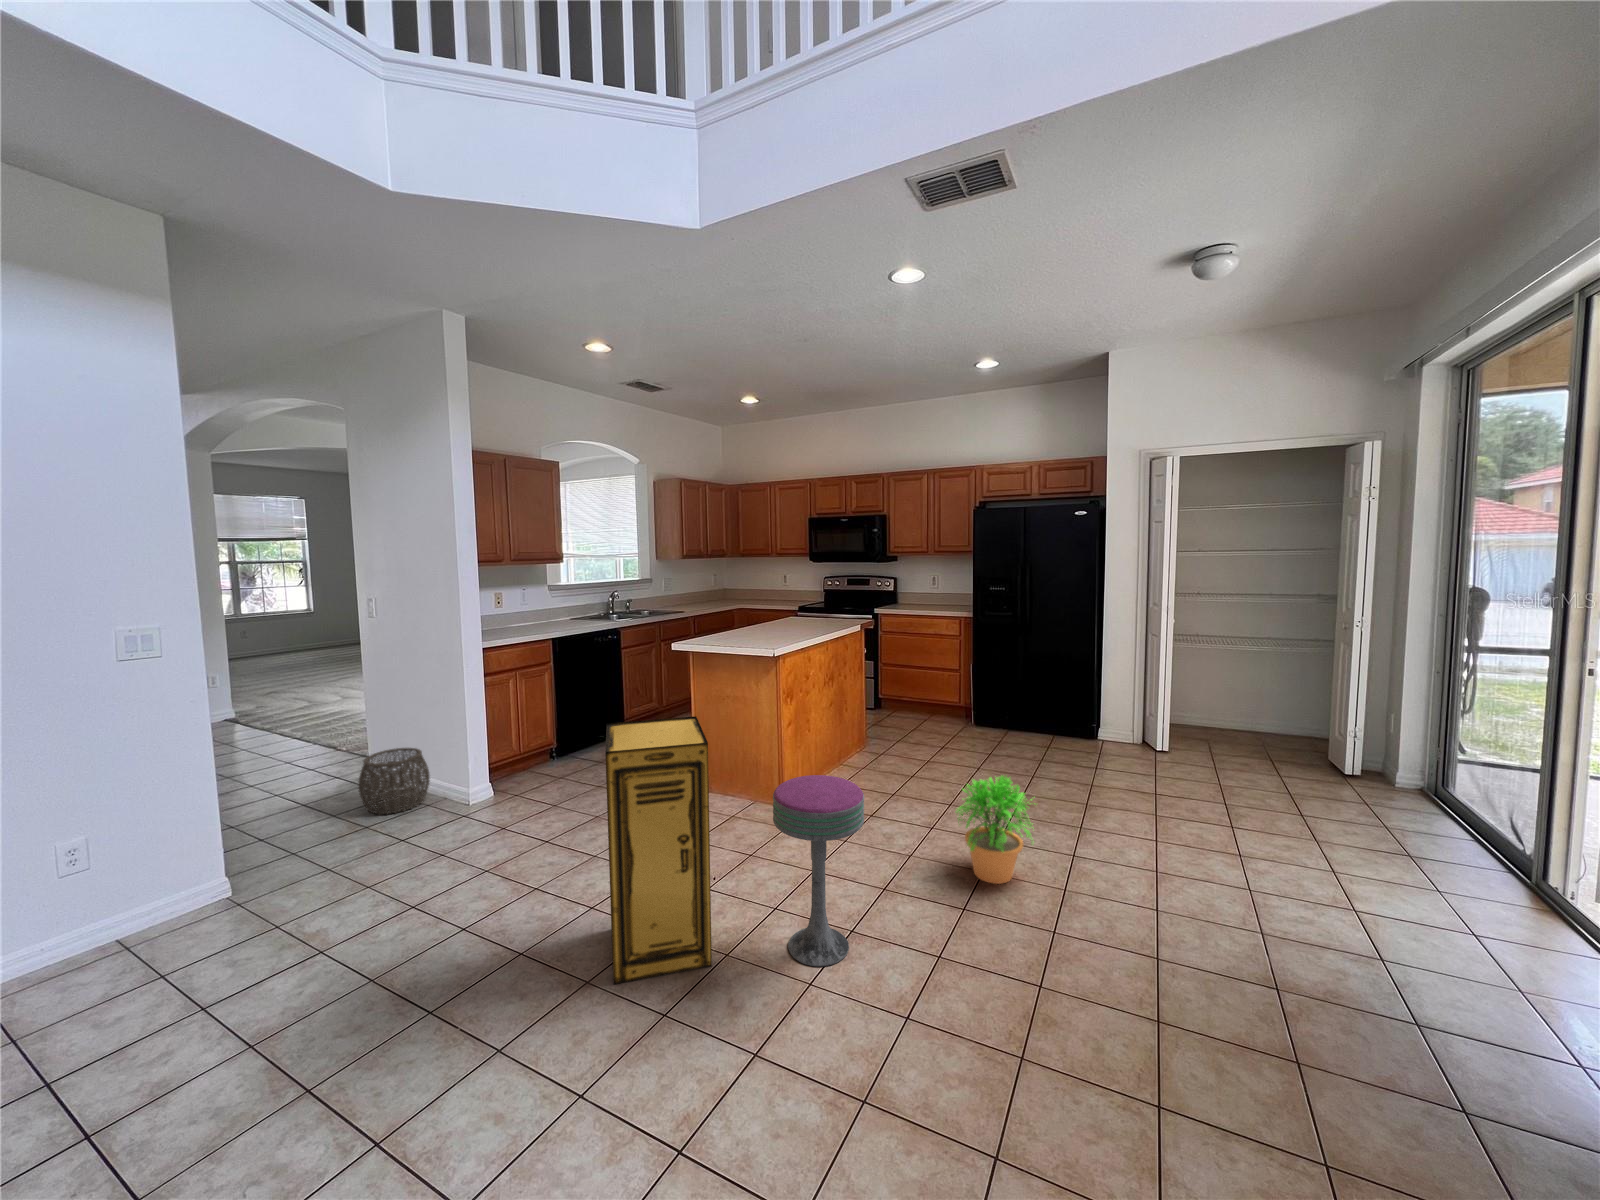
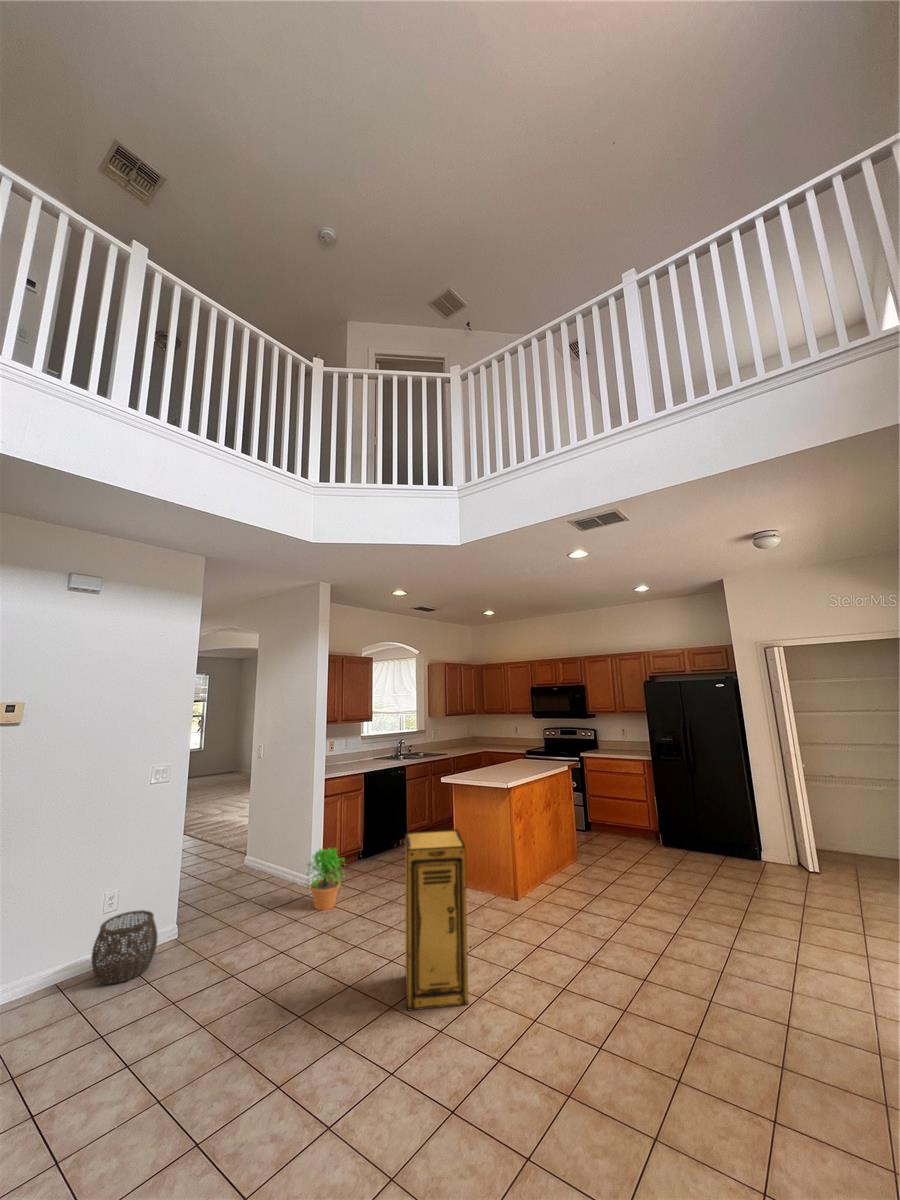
woven basket: present [358,748,430,815] -> present [91,910,158,984]
bar stool: present [773,775,864,967] -> none [505,872,563,1011]
potted plant: present [956,776,1032,884] -> present [307,848,344,910]

